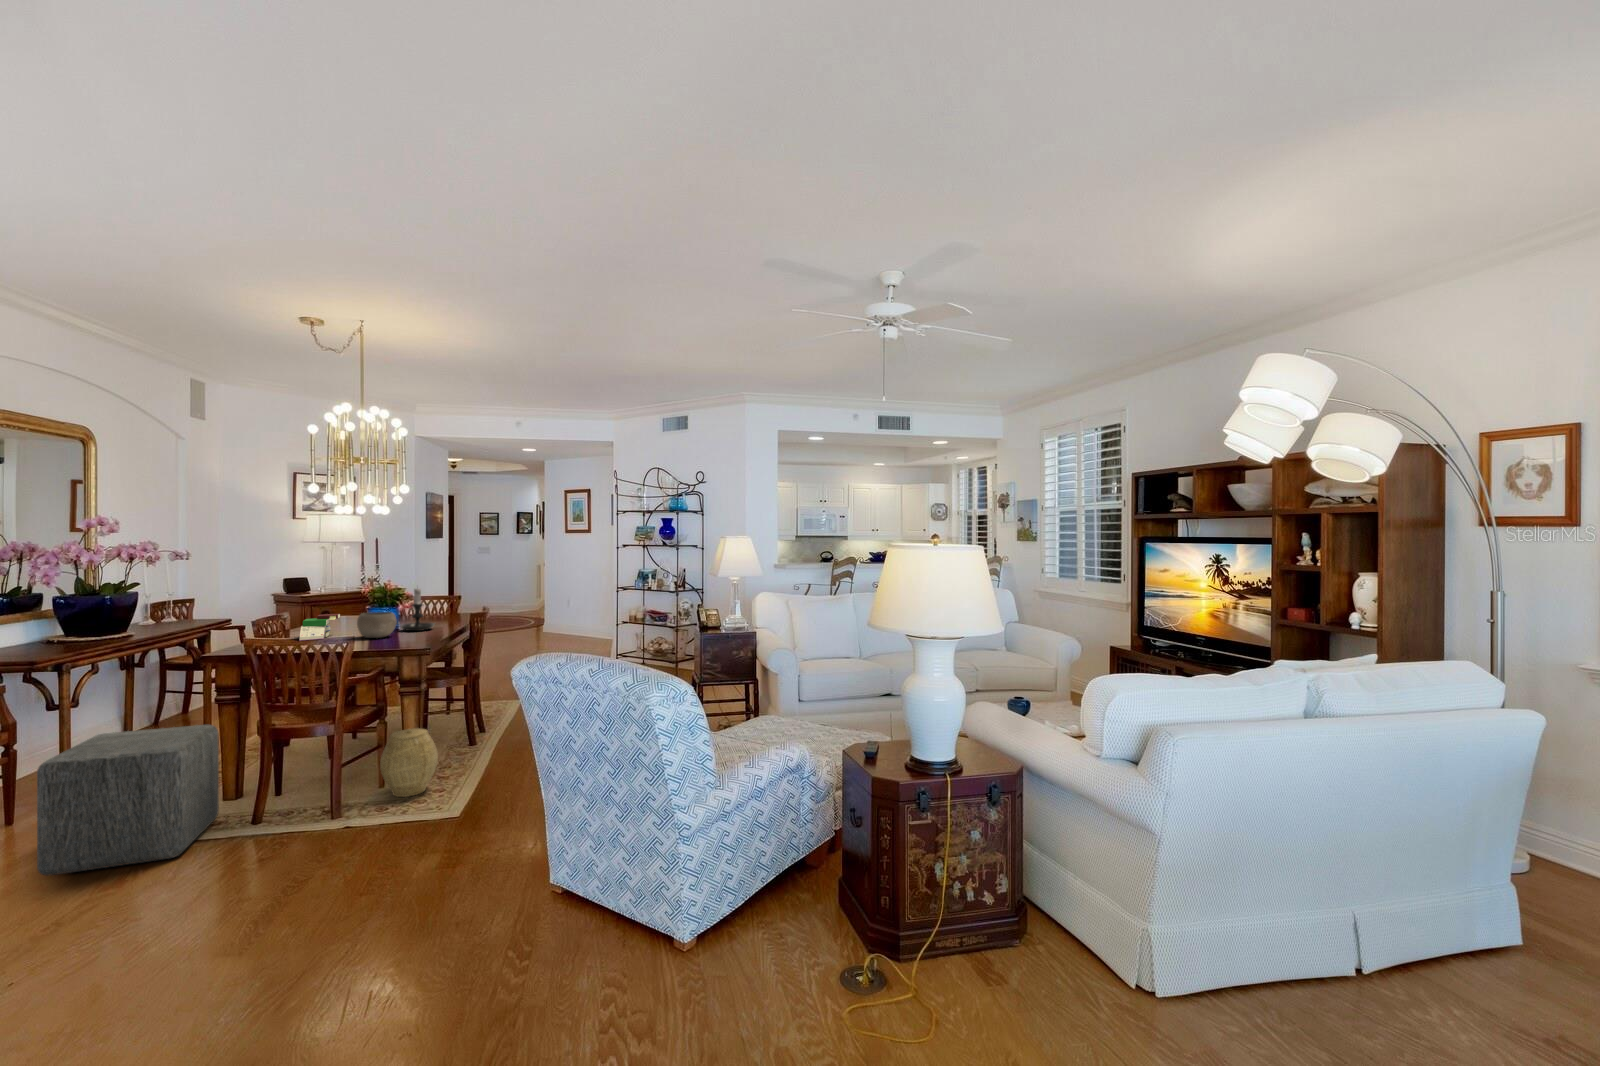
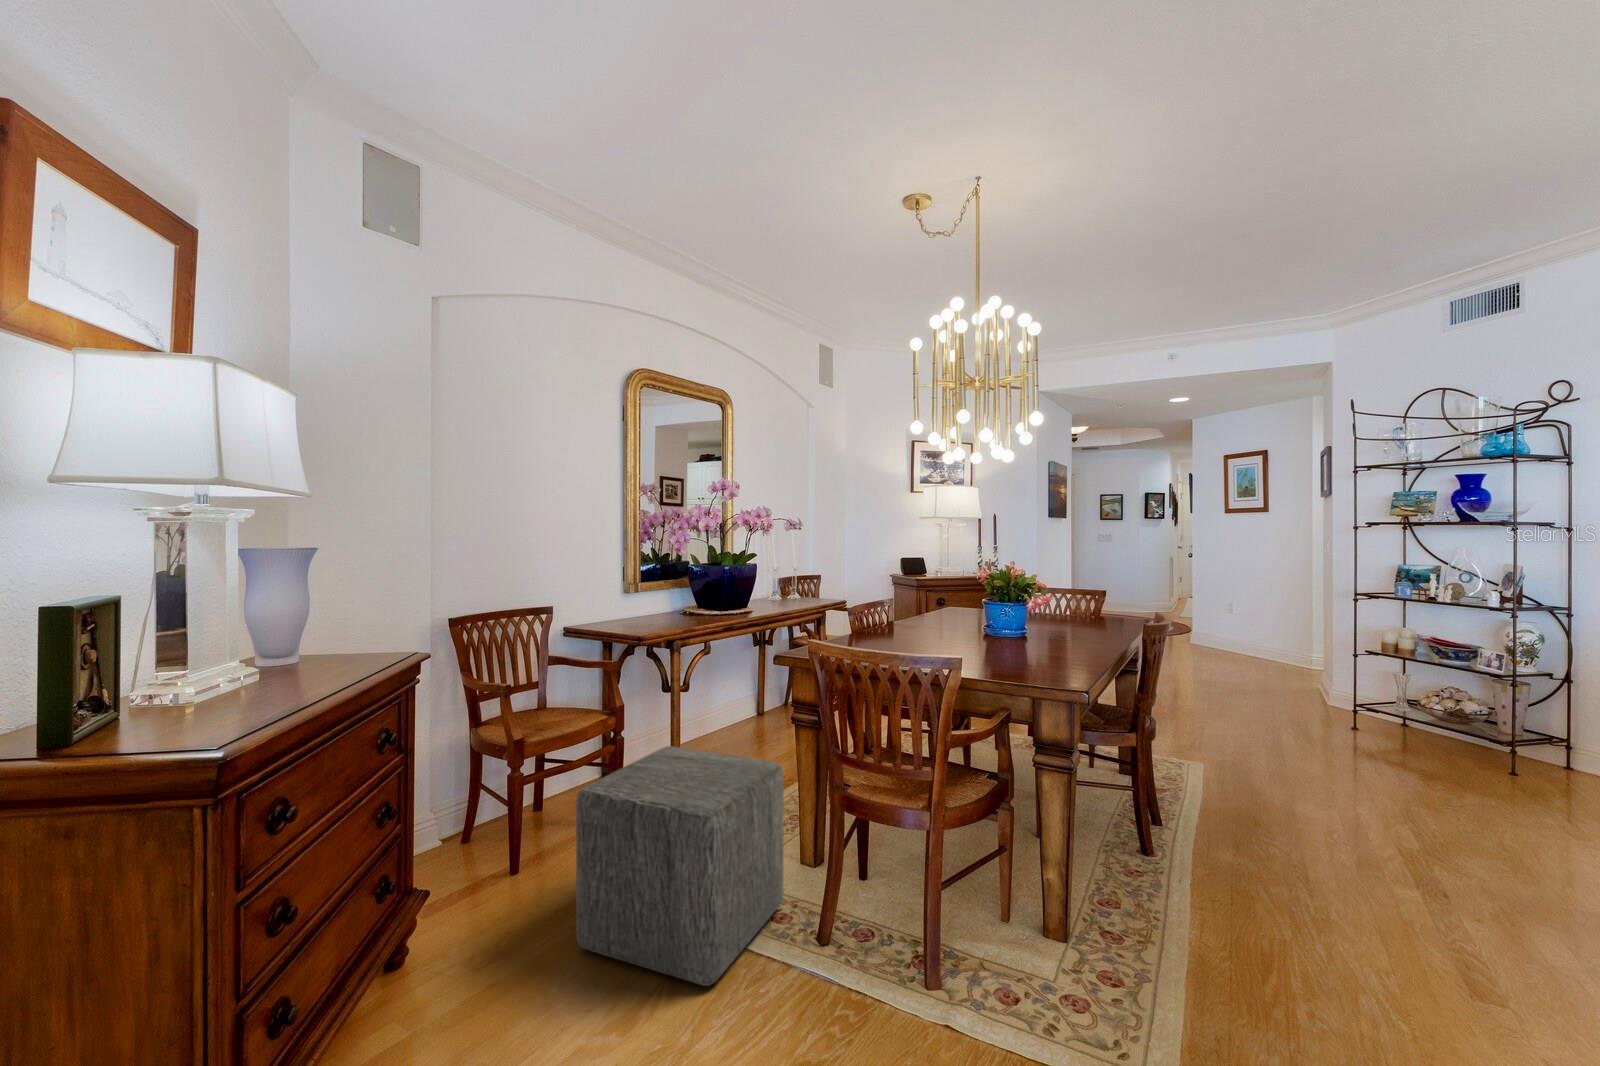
candle holder: present [401,588,434,631] -> none [1030,570,1084,645]
bowl: present [357,612,397,638] -> none [969,609,1026,652]
book: present [299,614,340,641] -> none [896,606,948,643]
woven basket: present [380,728,438,797] -> none [1004,835,1107,979]

